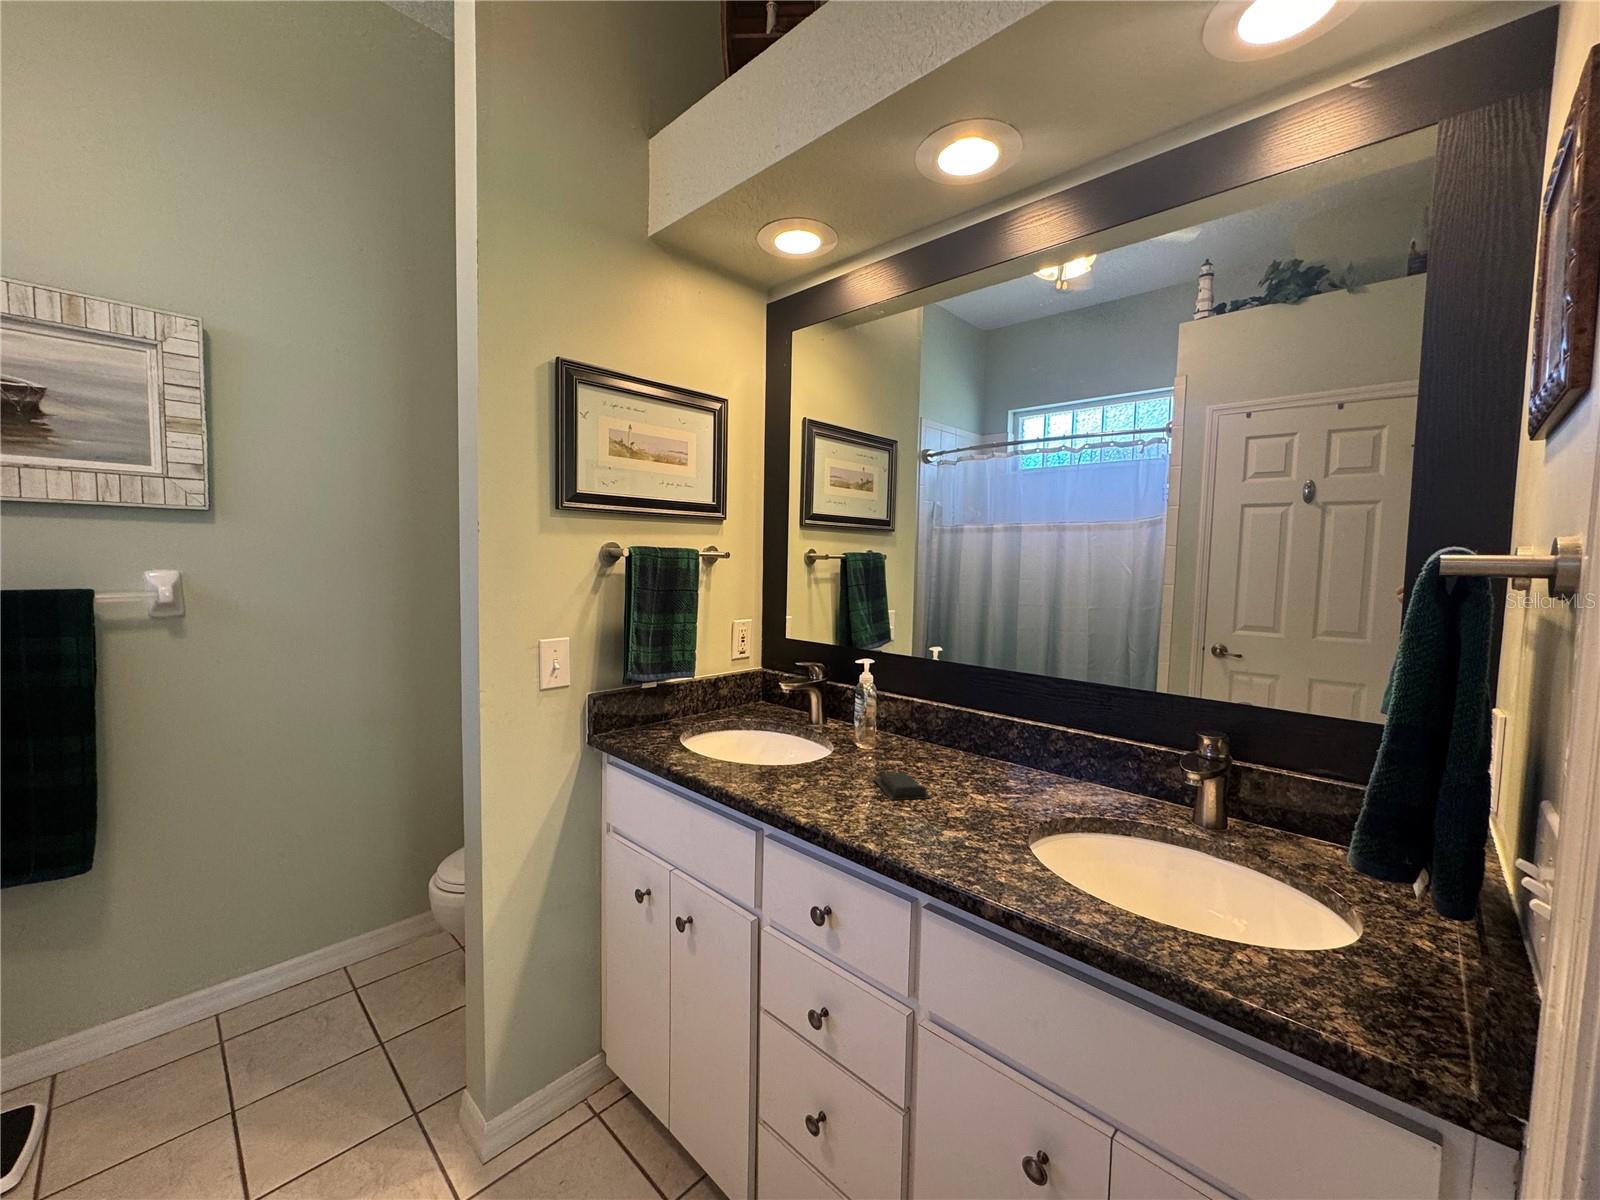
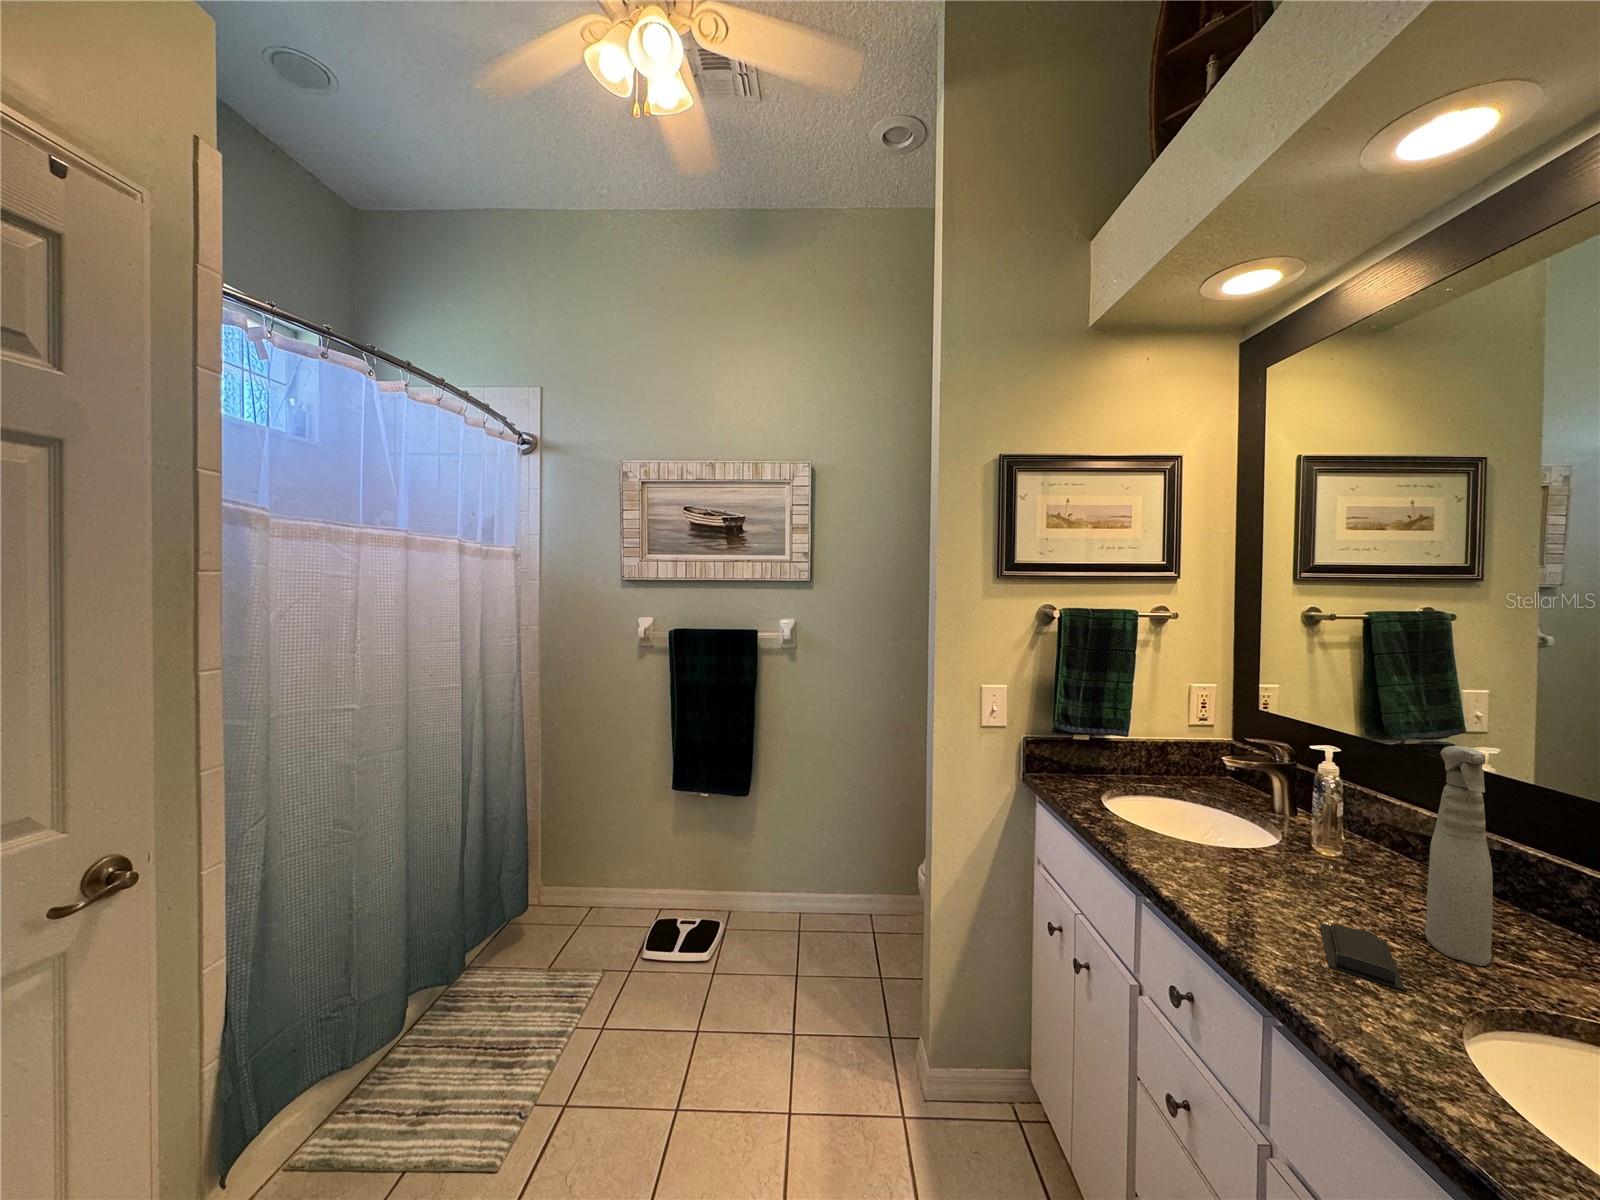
spray bottle: none [921,624,954,774] -> present [1425,746,1493,966]

